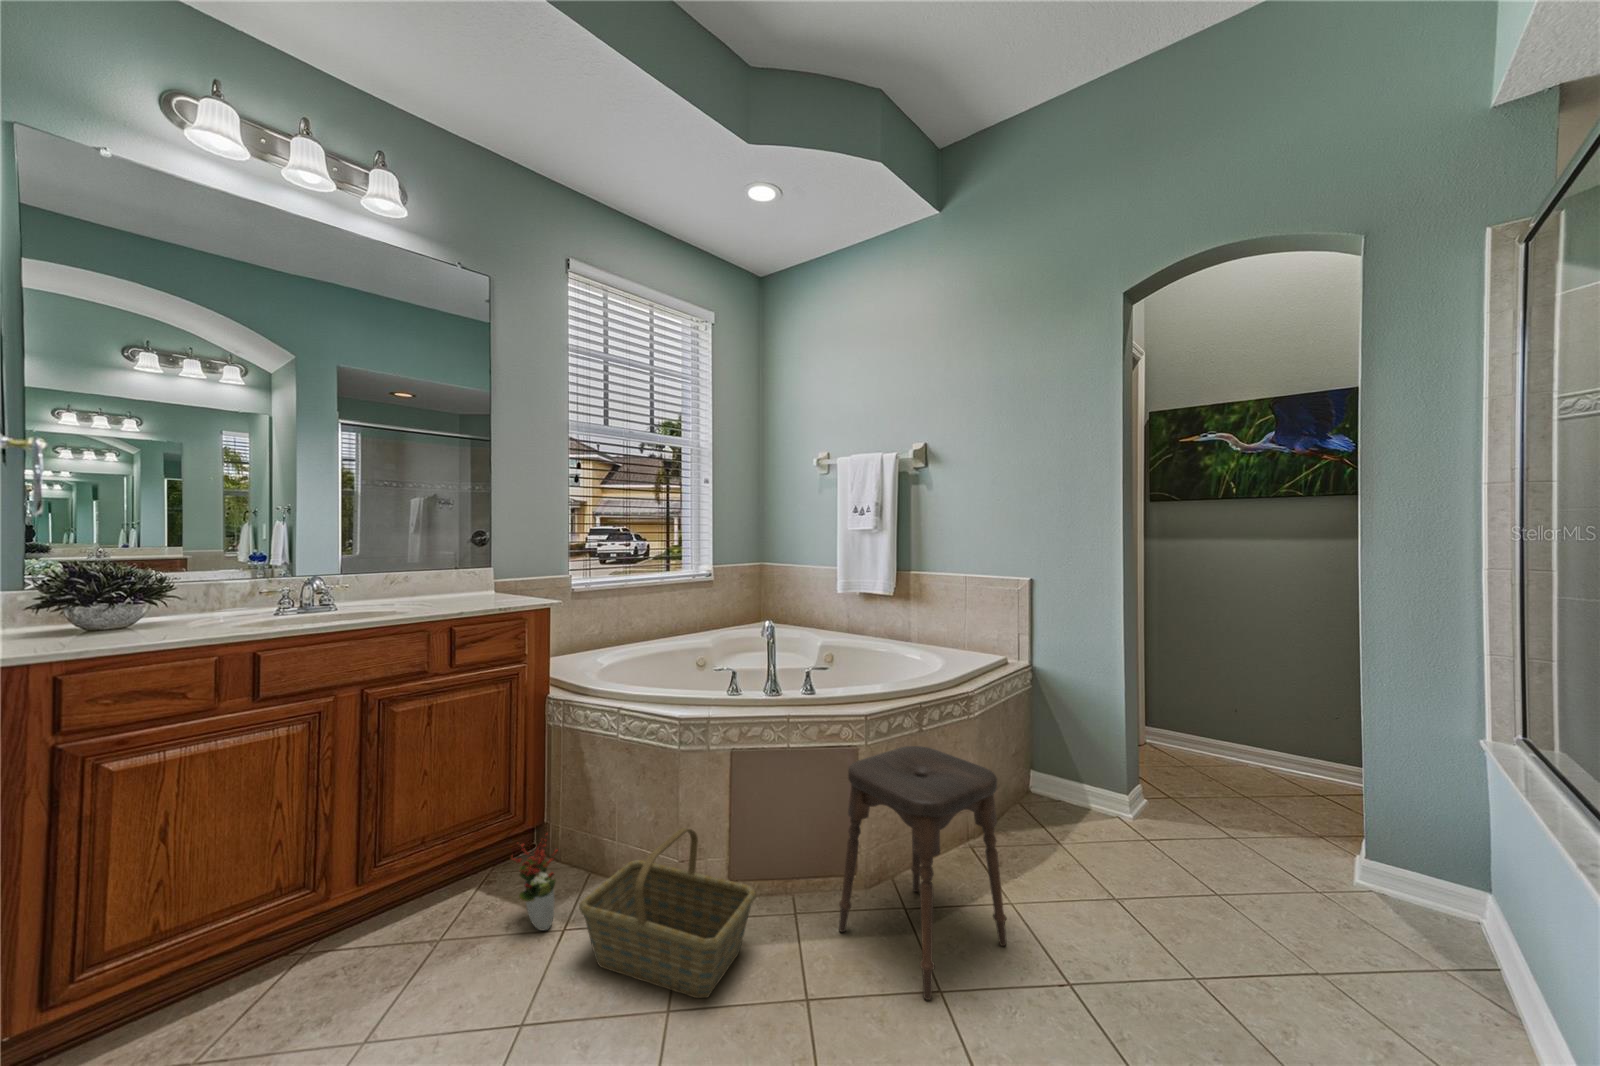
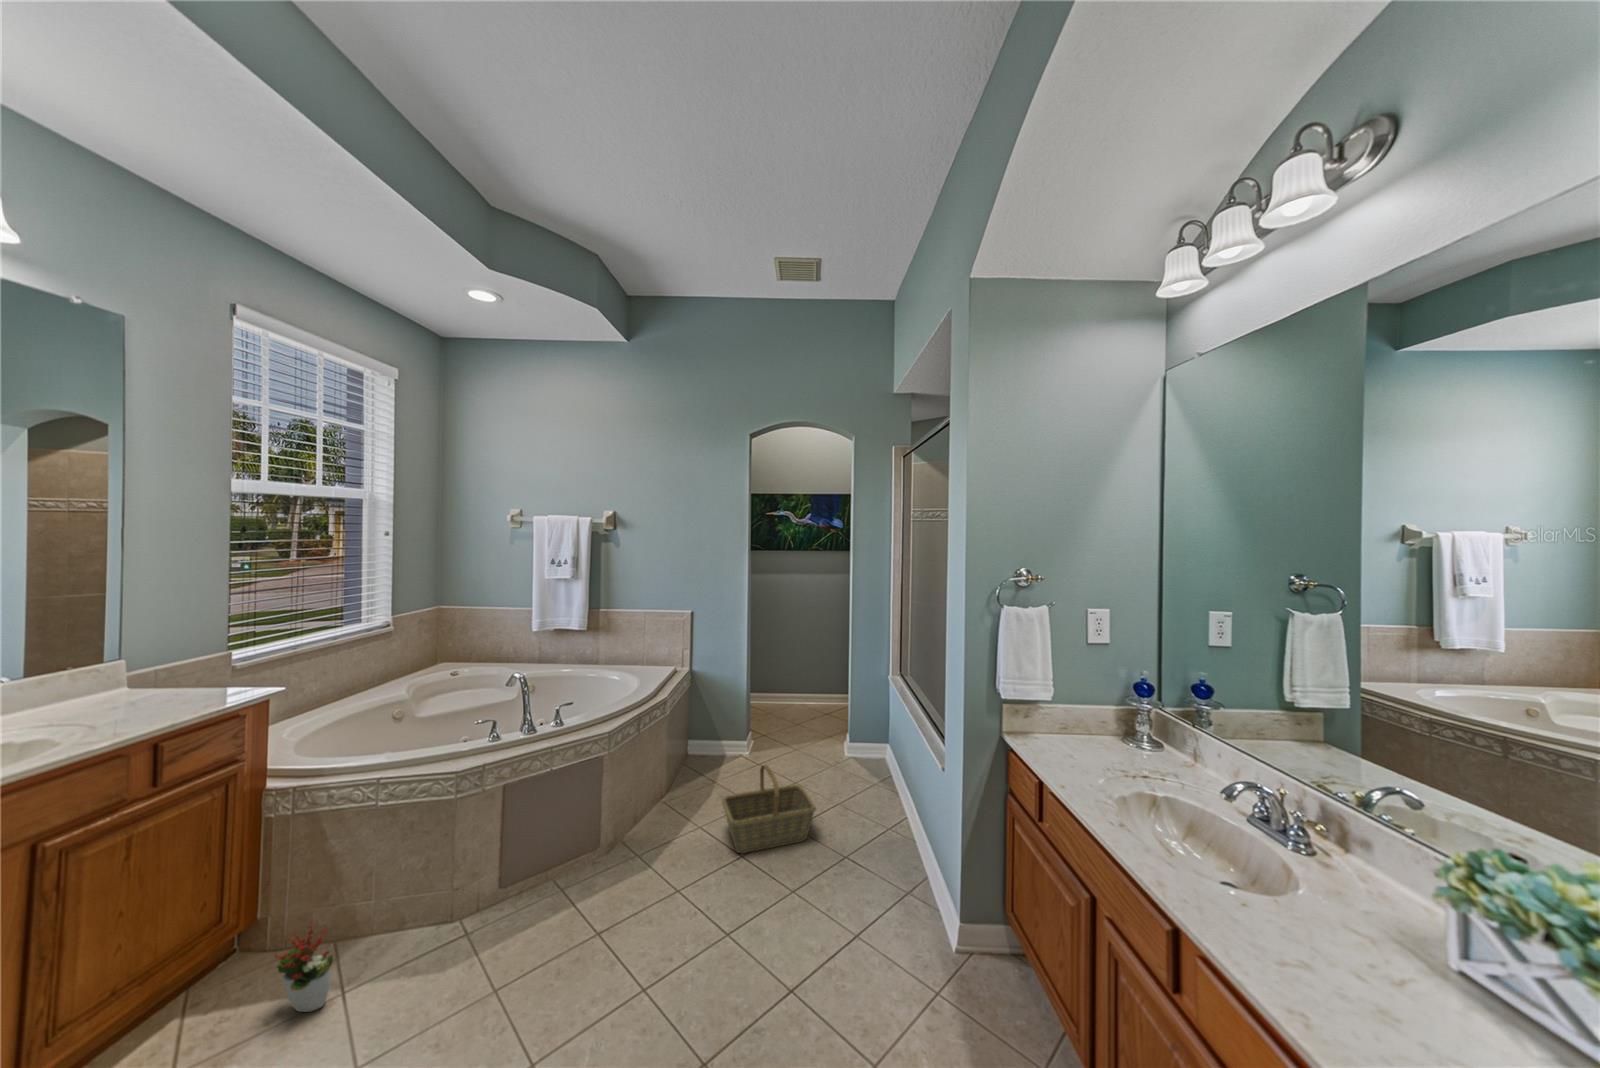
stool: present [839,746,1007,1000] -> none [600,743,705,899]
basket: present [579,828,756,998] -> present [722,765,816,853]

